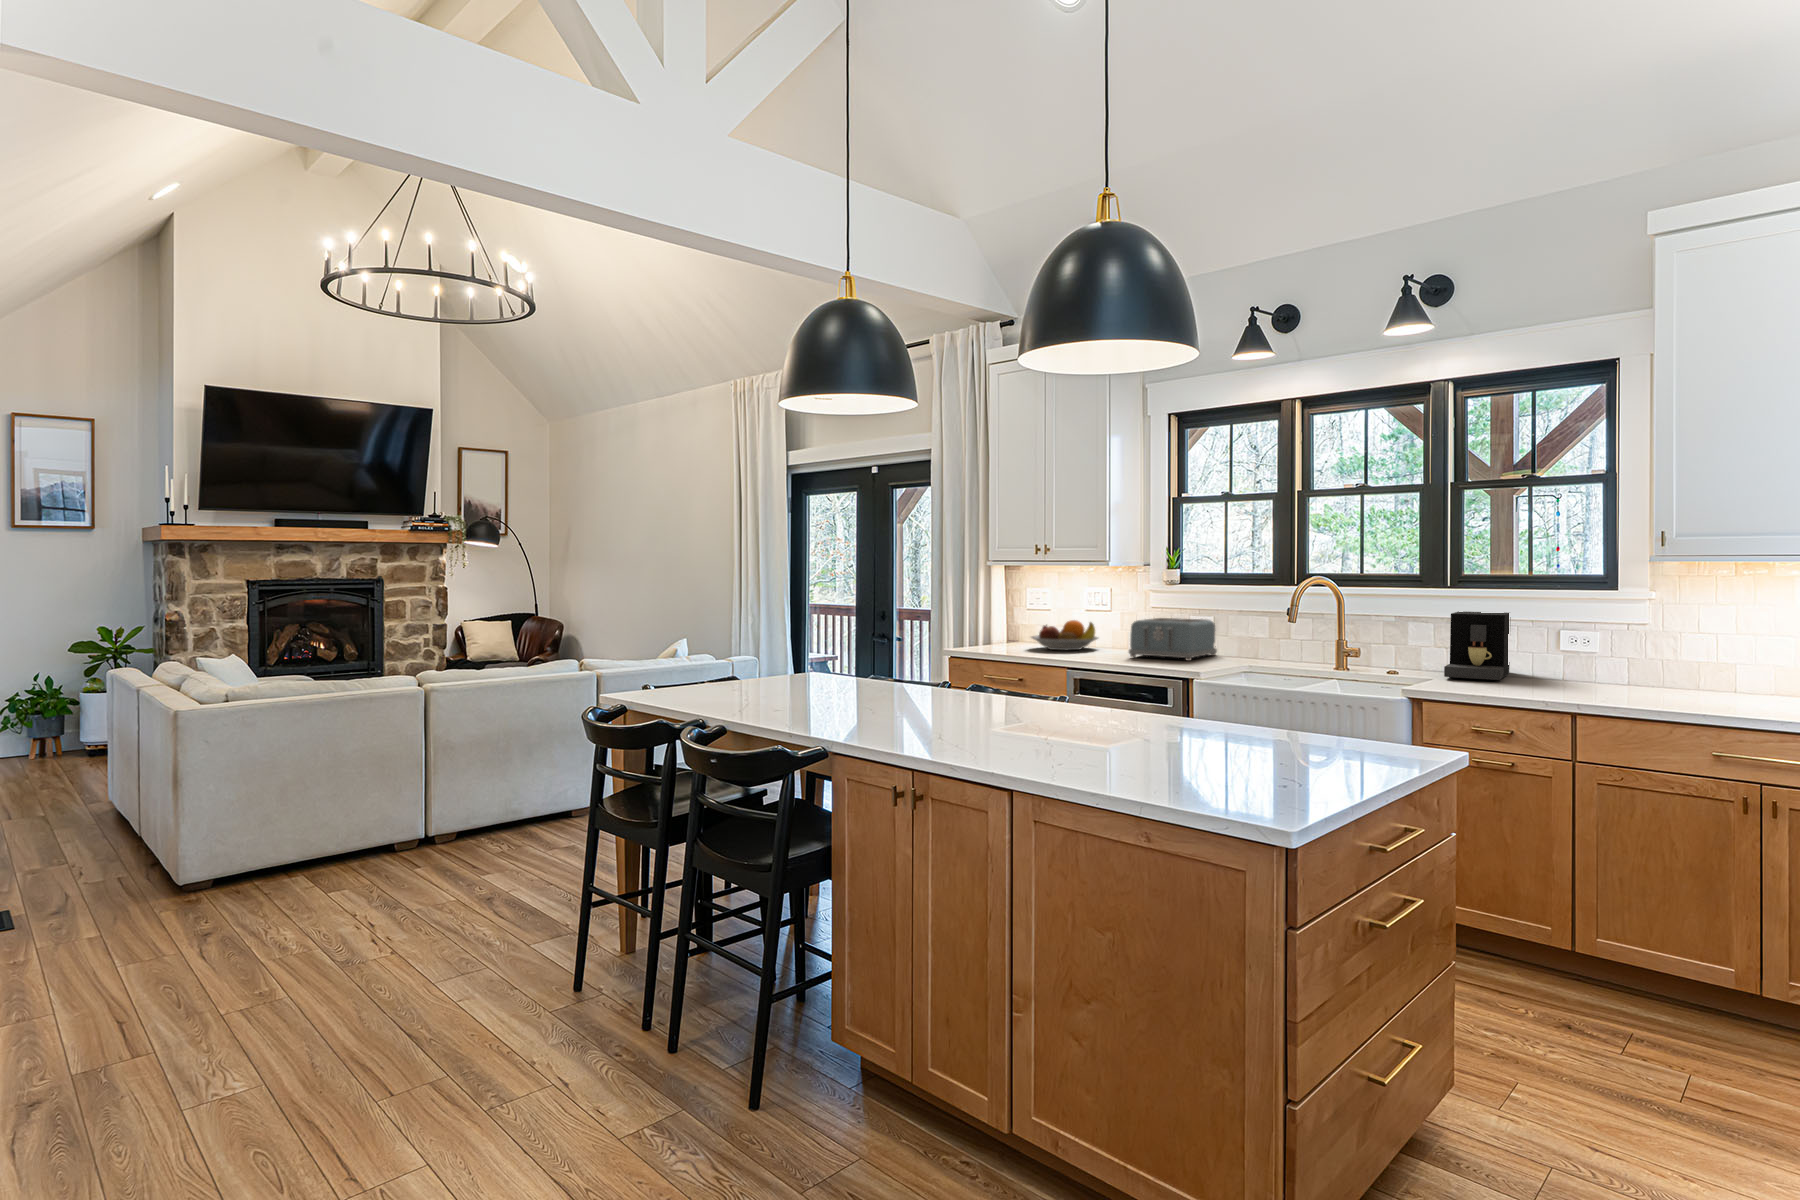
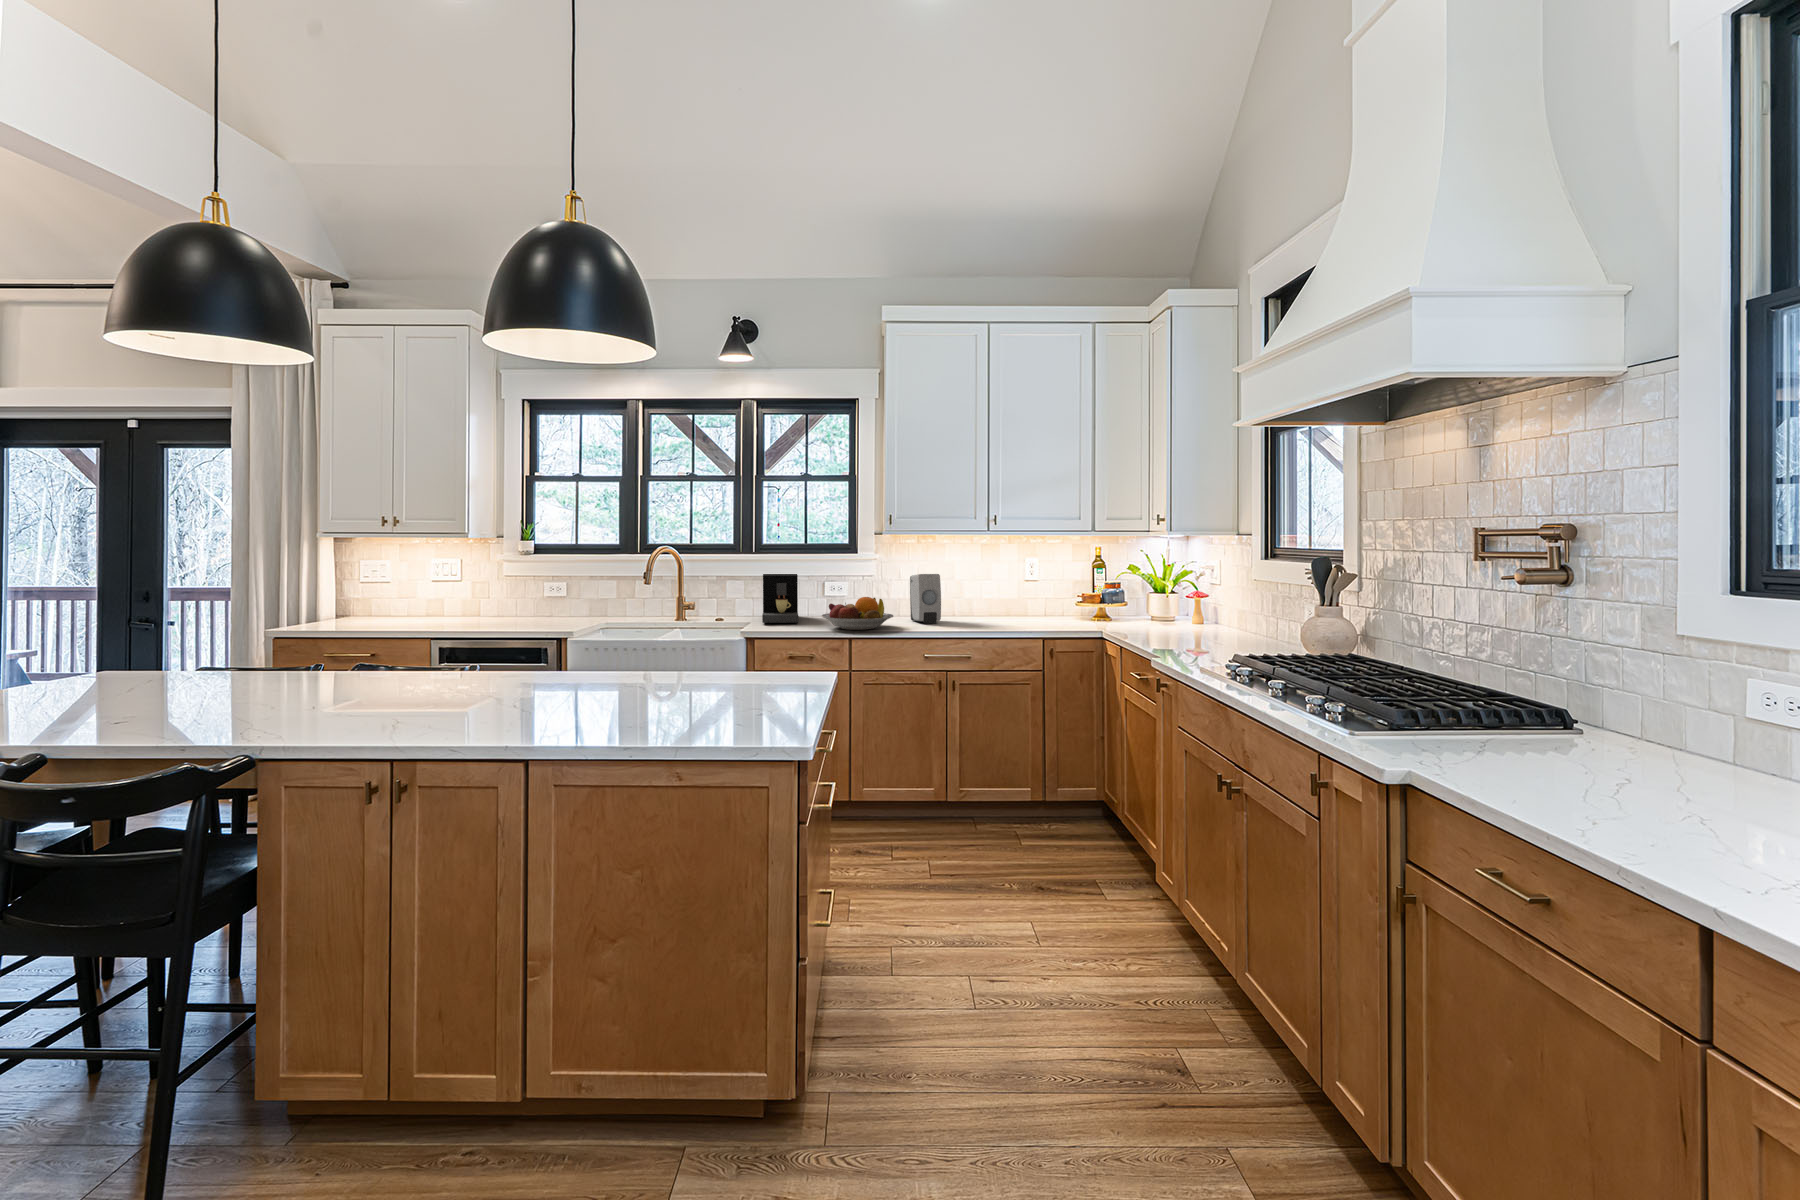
toaster: present [1129,618,1217,661] -> none [492,586,573,624]
soap dispenser: none [1707,619,1766,699] -> present [910,574,941,624]
fruit bowl: present [1031,620,1098,650] -> present [822,597,893,630]

